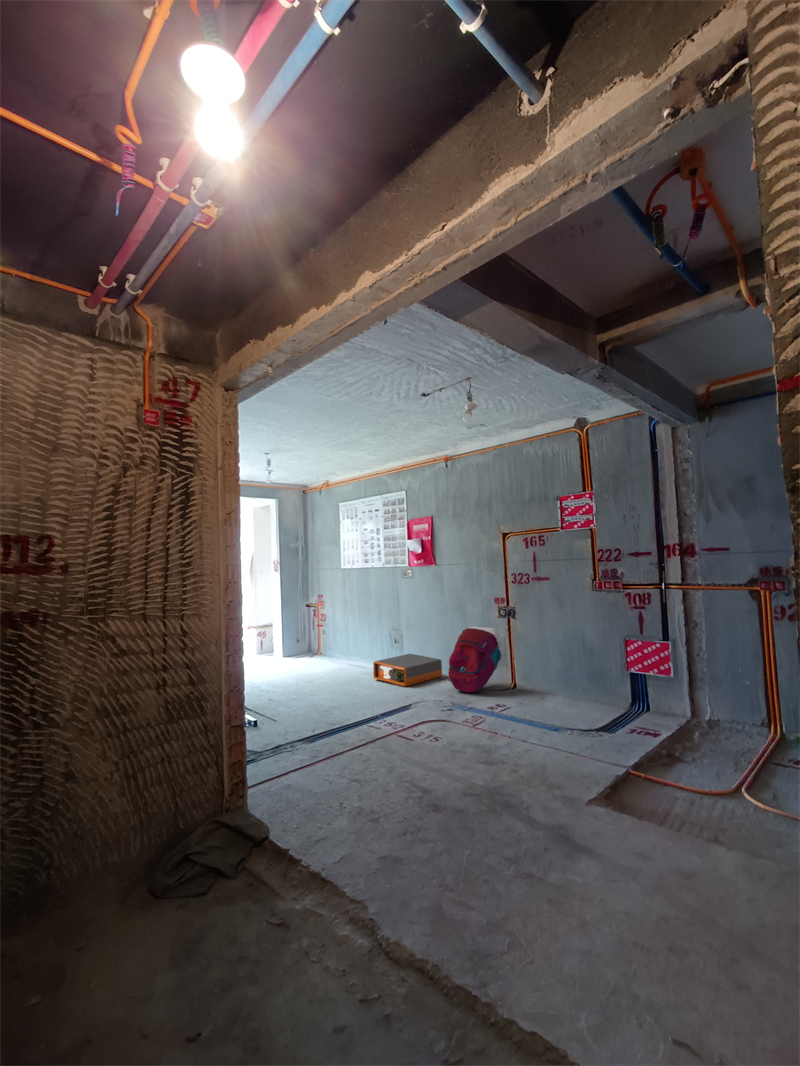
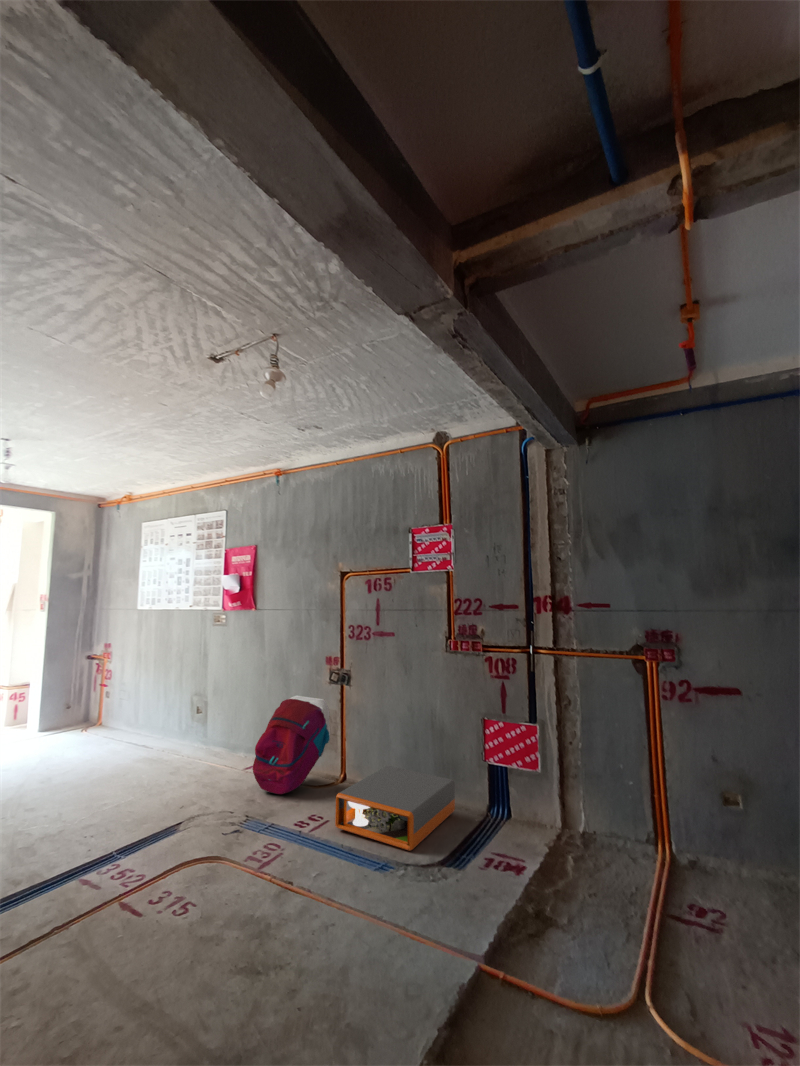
storage box: present [373,654,442,687] -> present [335,766,455,851]

